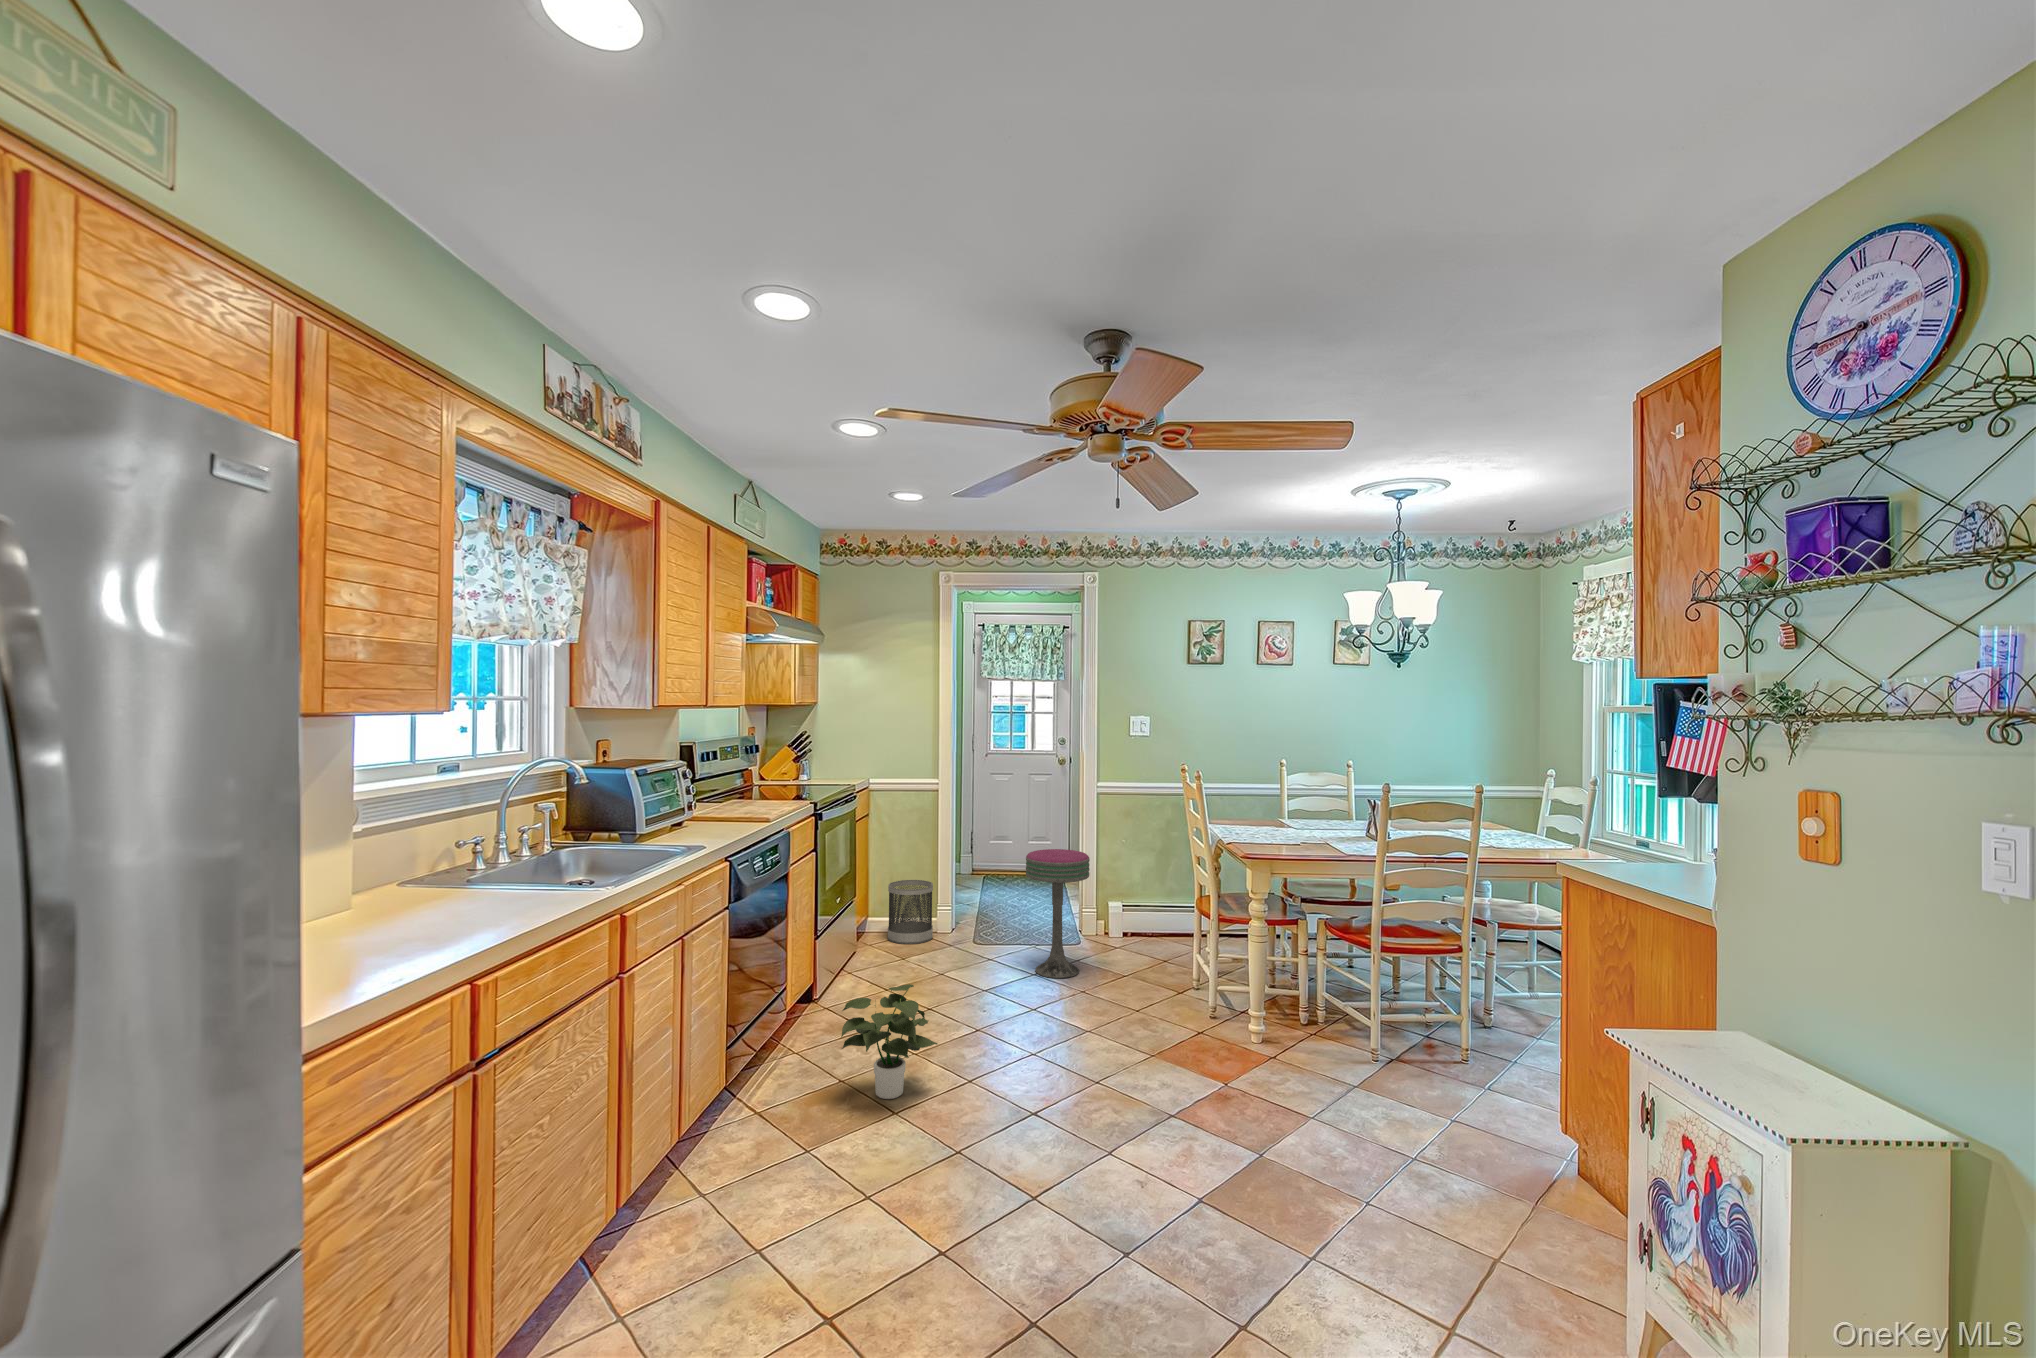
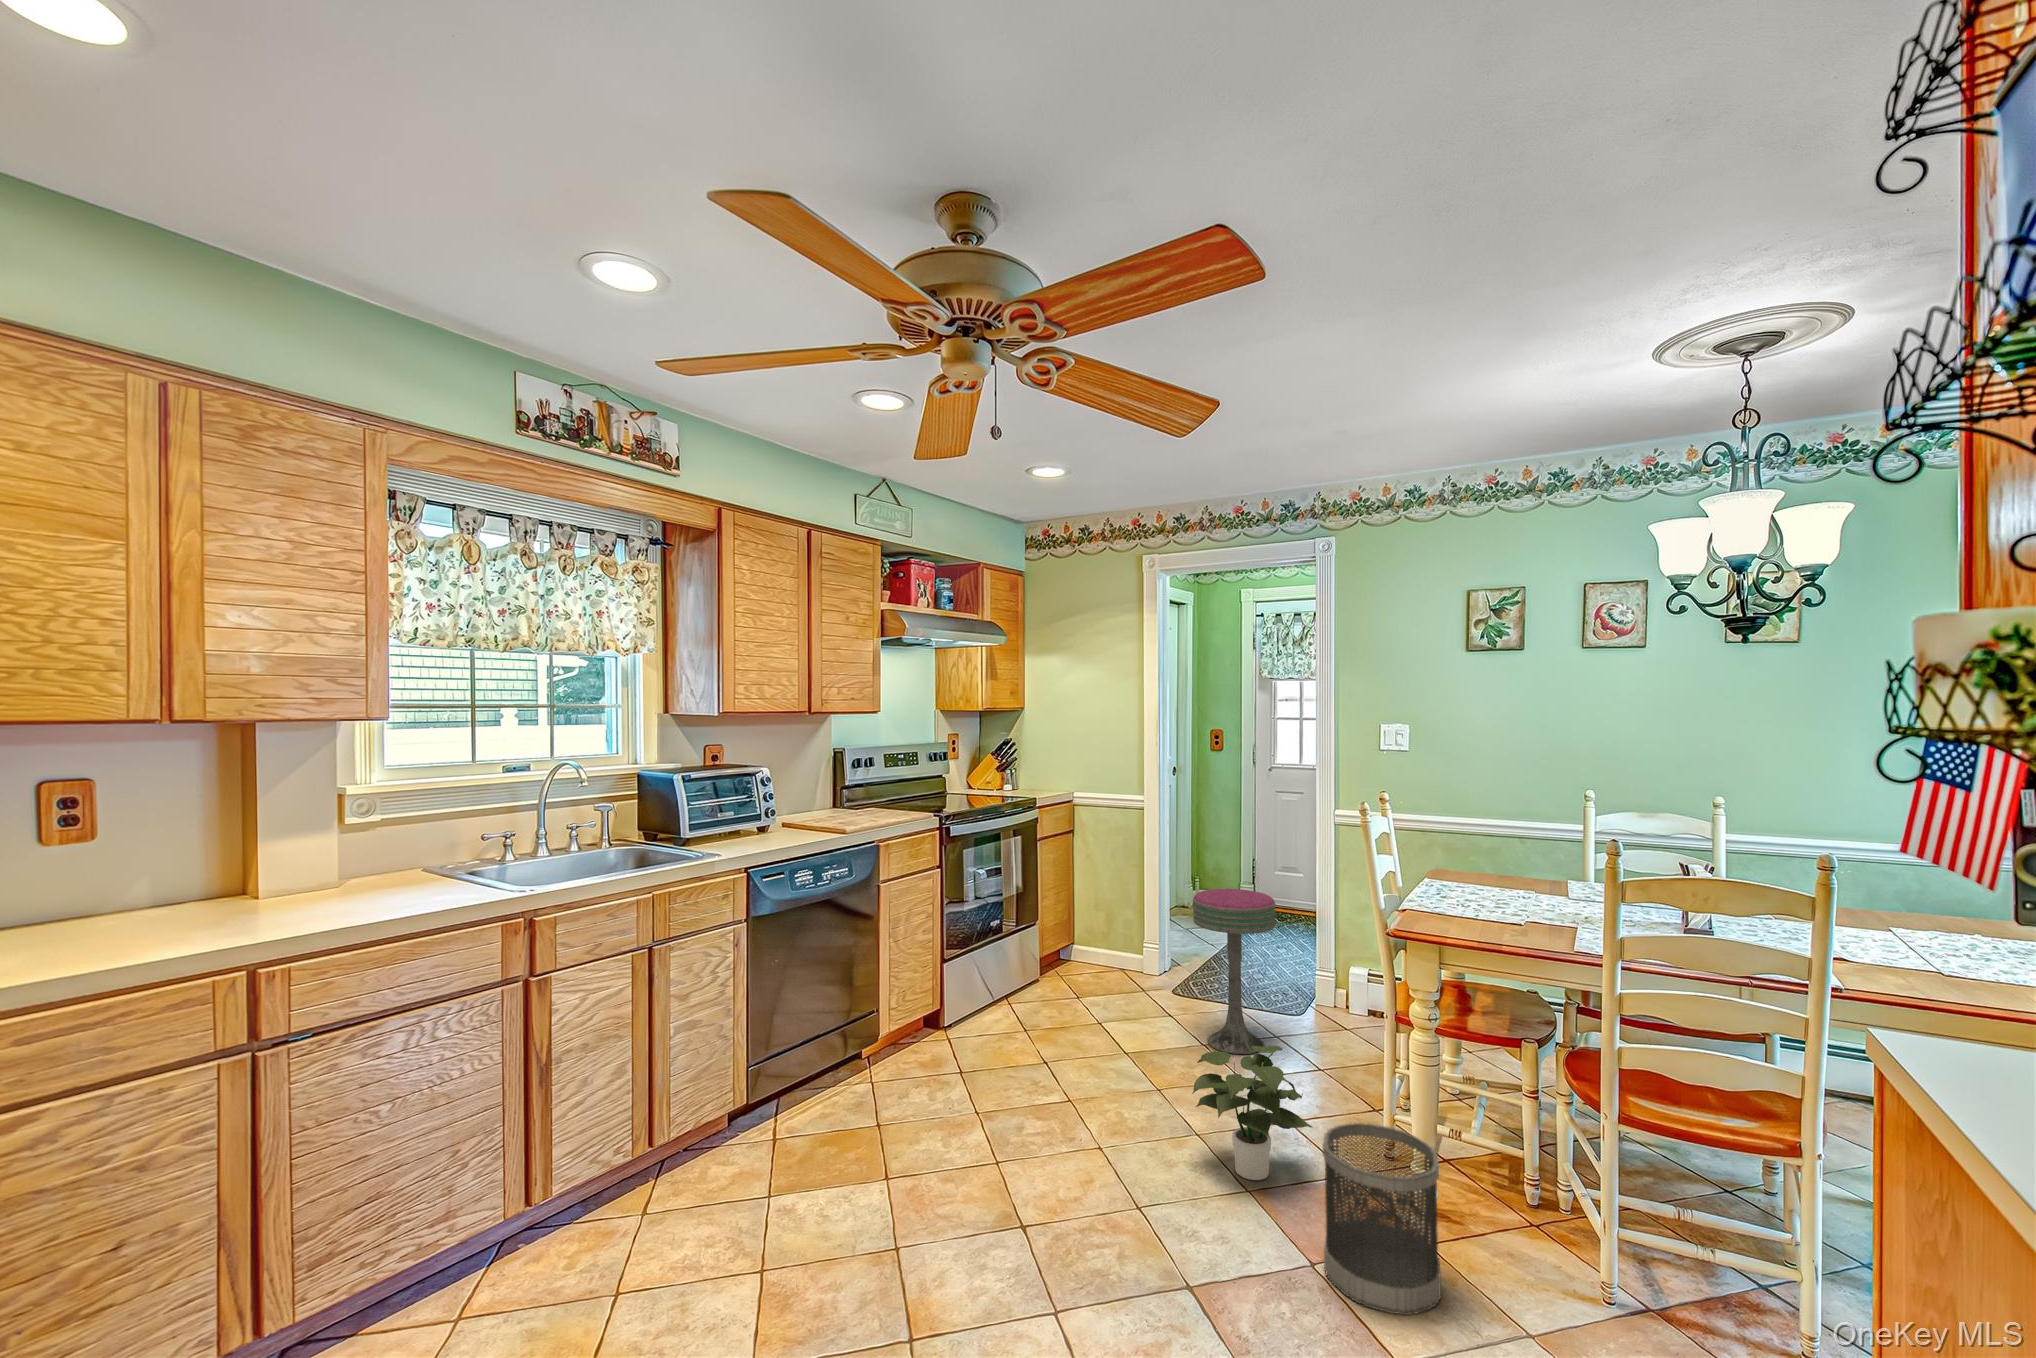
wastebasket: present [888,880,933,944] -> present [1323,1123,1441,1315]
potted plant: present [841,984,938,1099] -> present [1192,1046,1312,1180]

